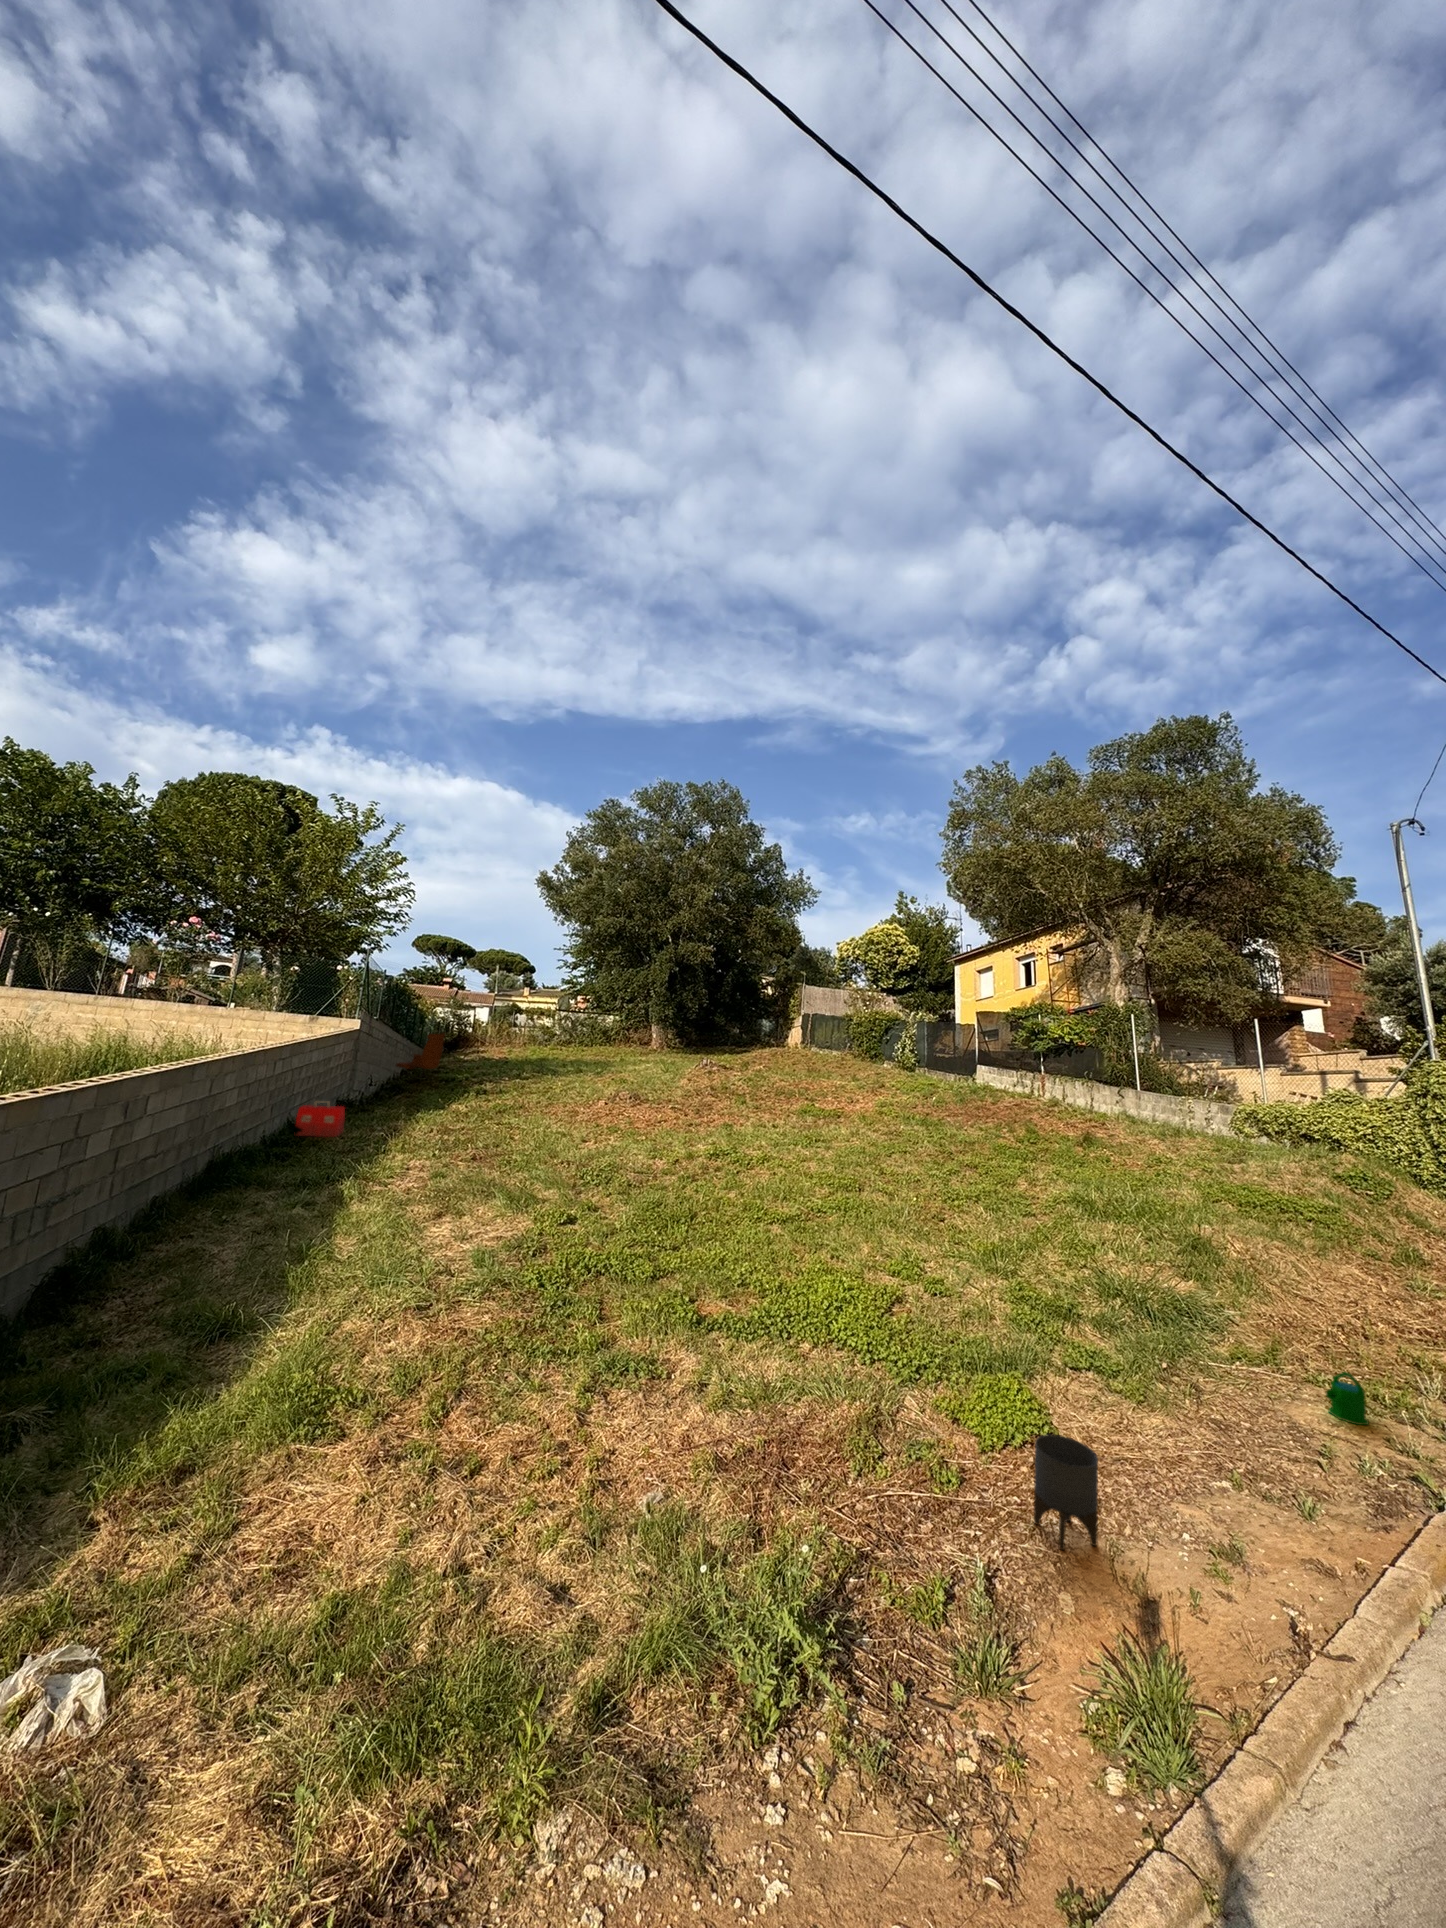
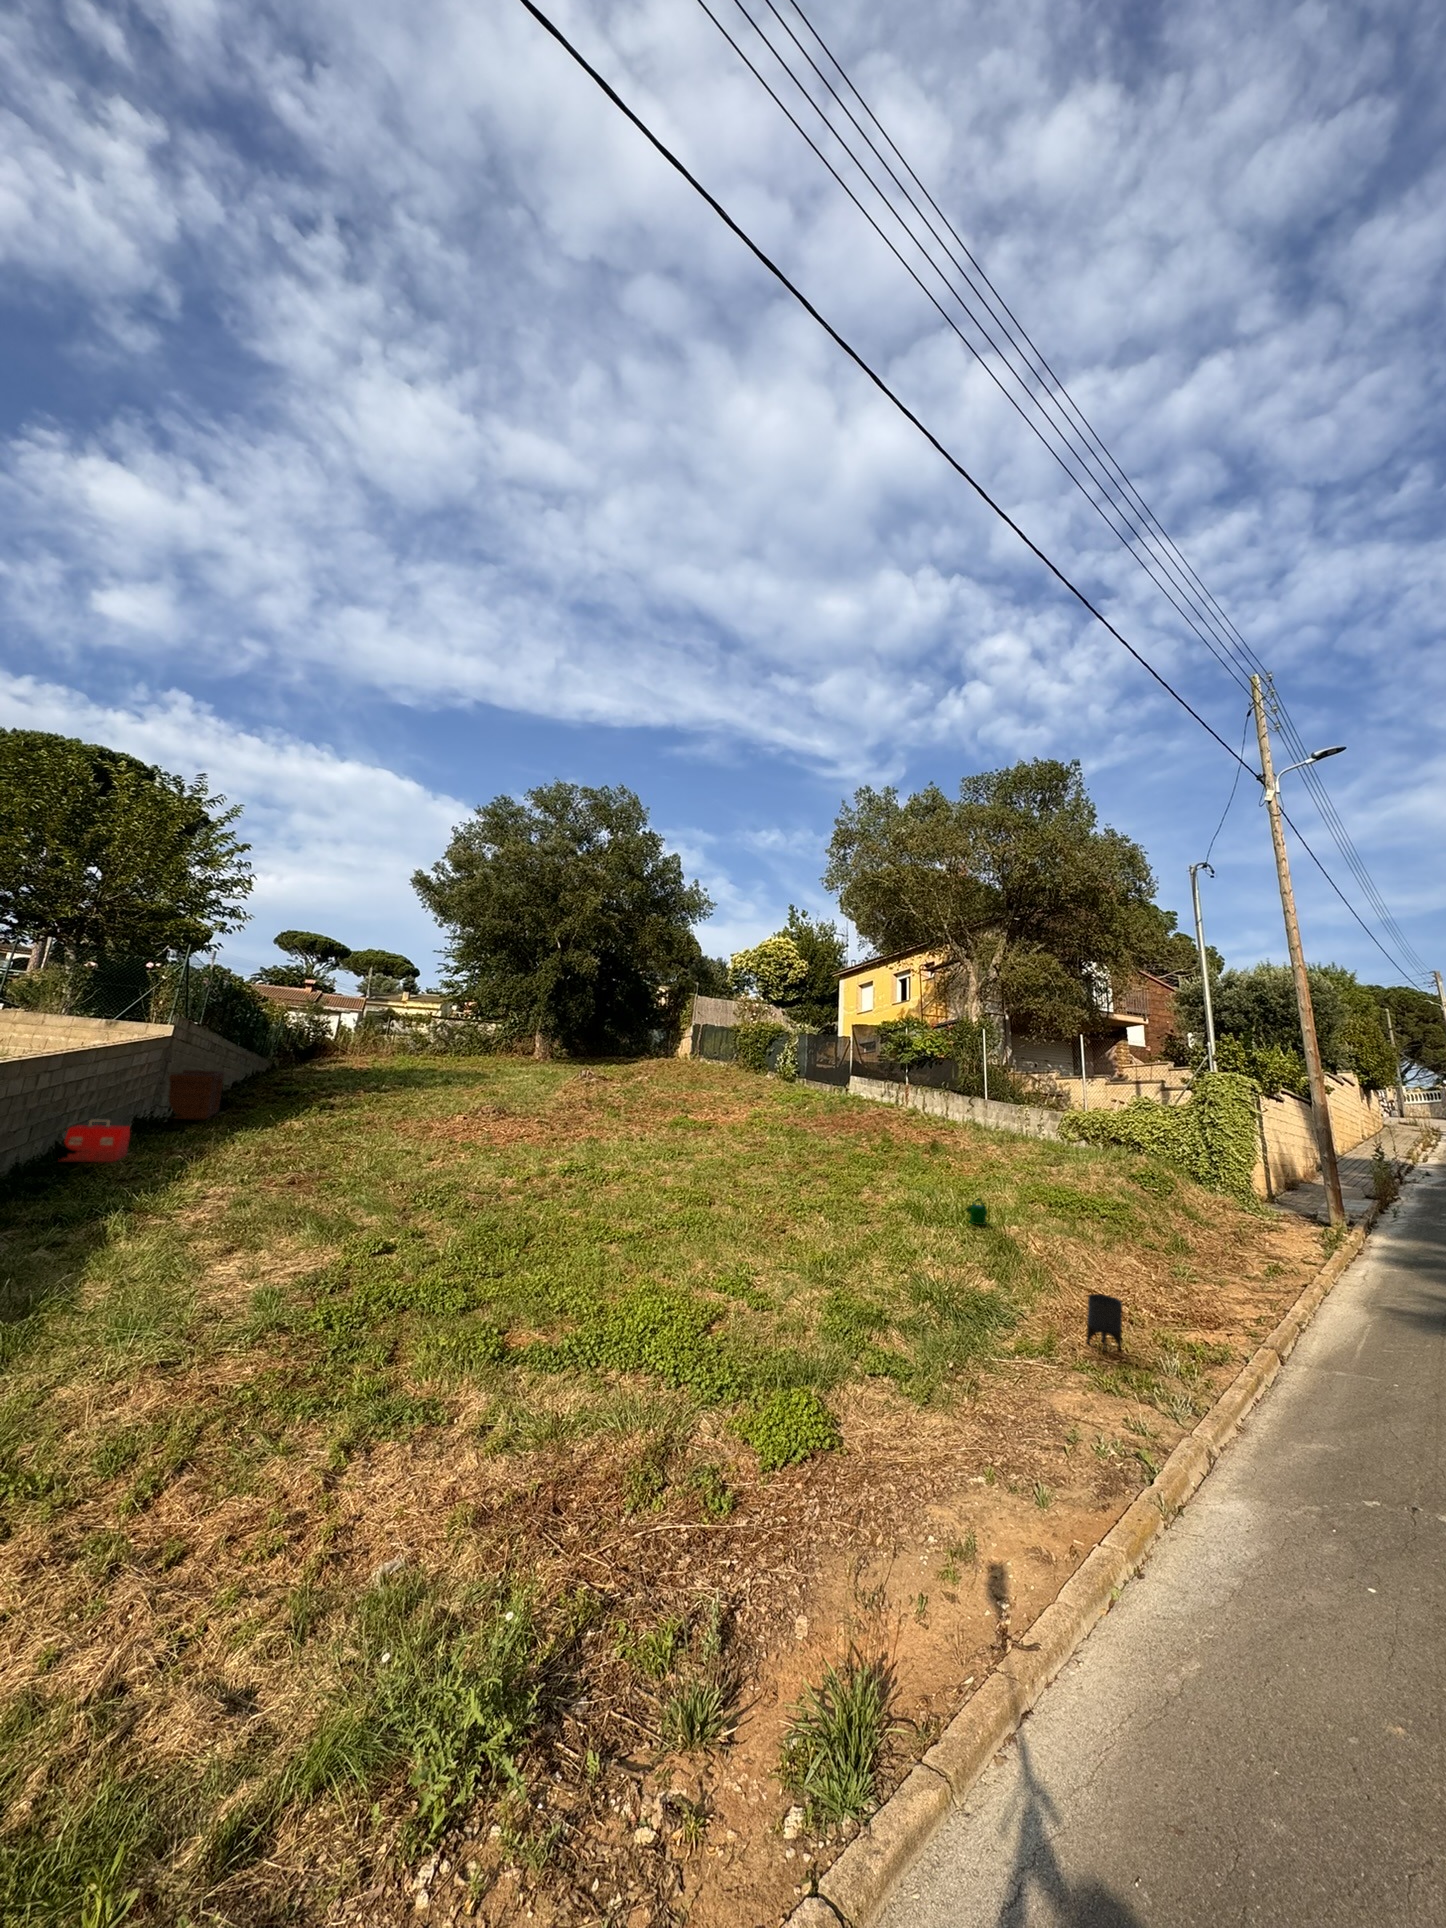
lounge chair: present [396,1034,445,1079] -> none [217,1040,281,1093]
wooden crate: none [356,1059,406,1103] -> present [169,1070,224,1120]
watering can: present [1325,1372,1369,1425] -> present [966,1198,988,1225]
planter: present [1034,1434,1098,1550] -> present [1086,1294,1123,1352]

